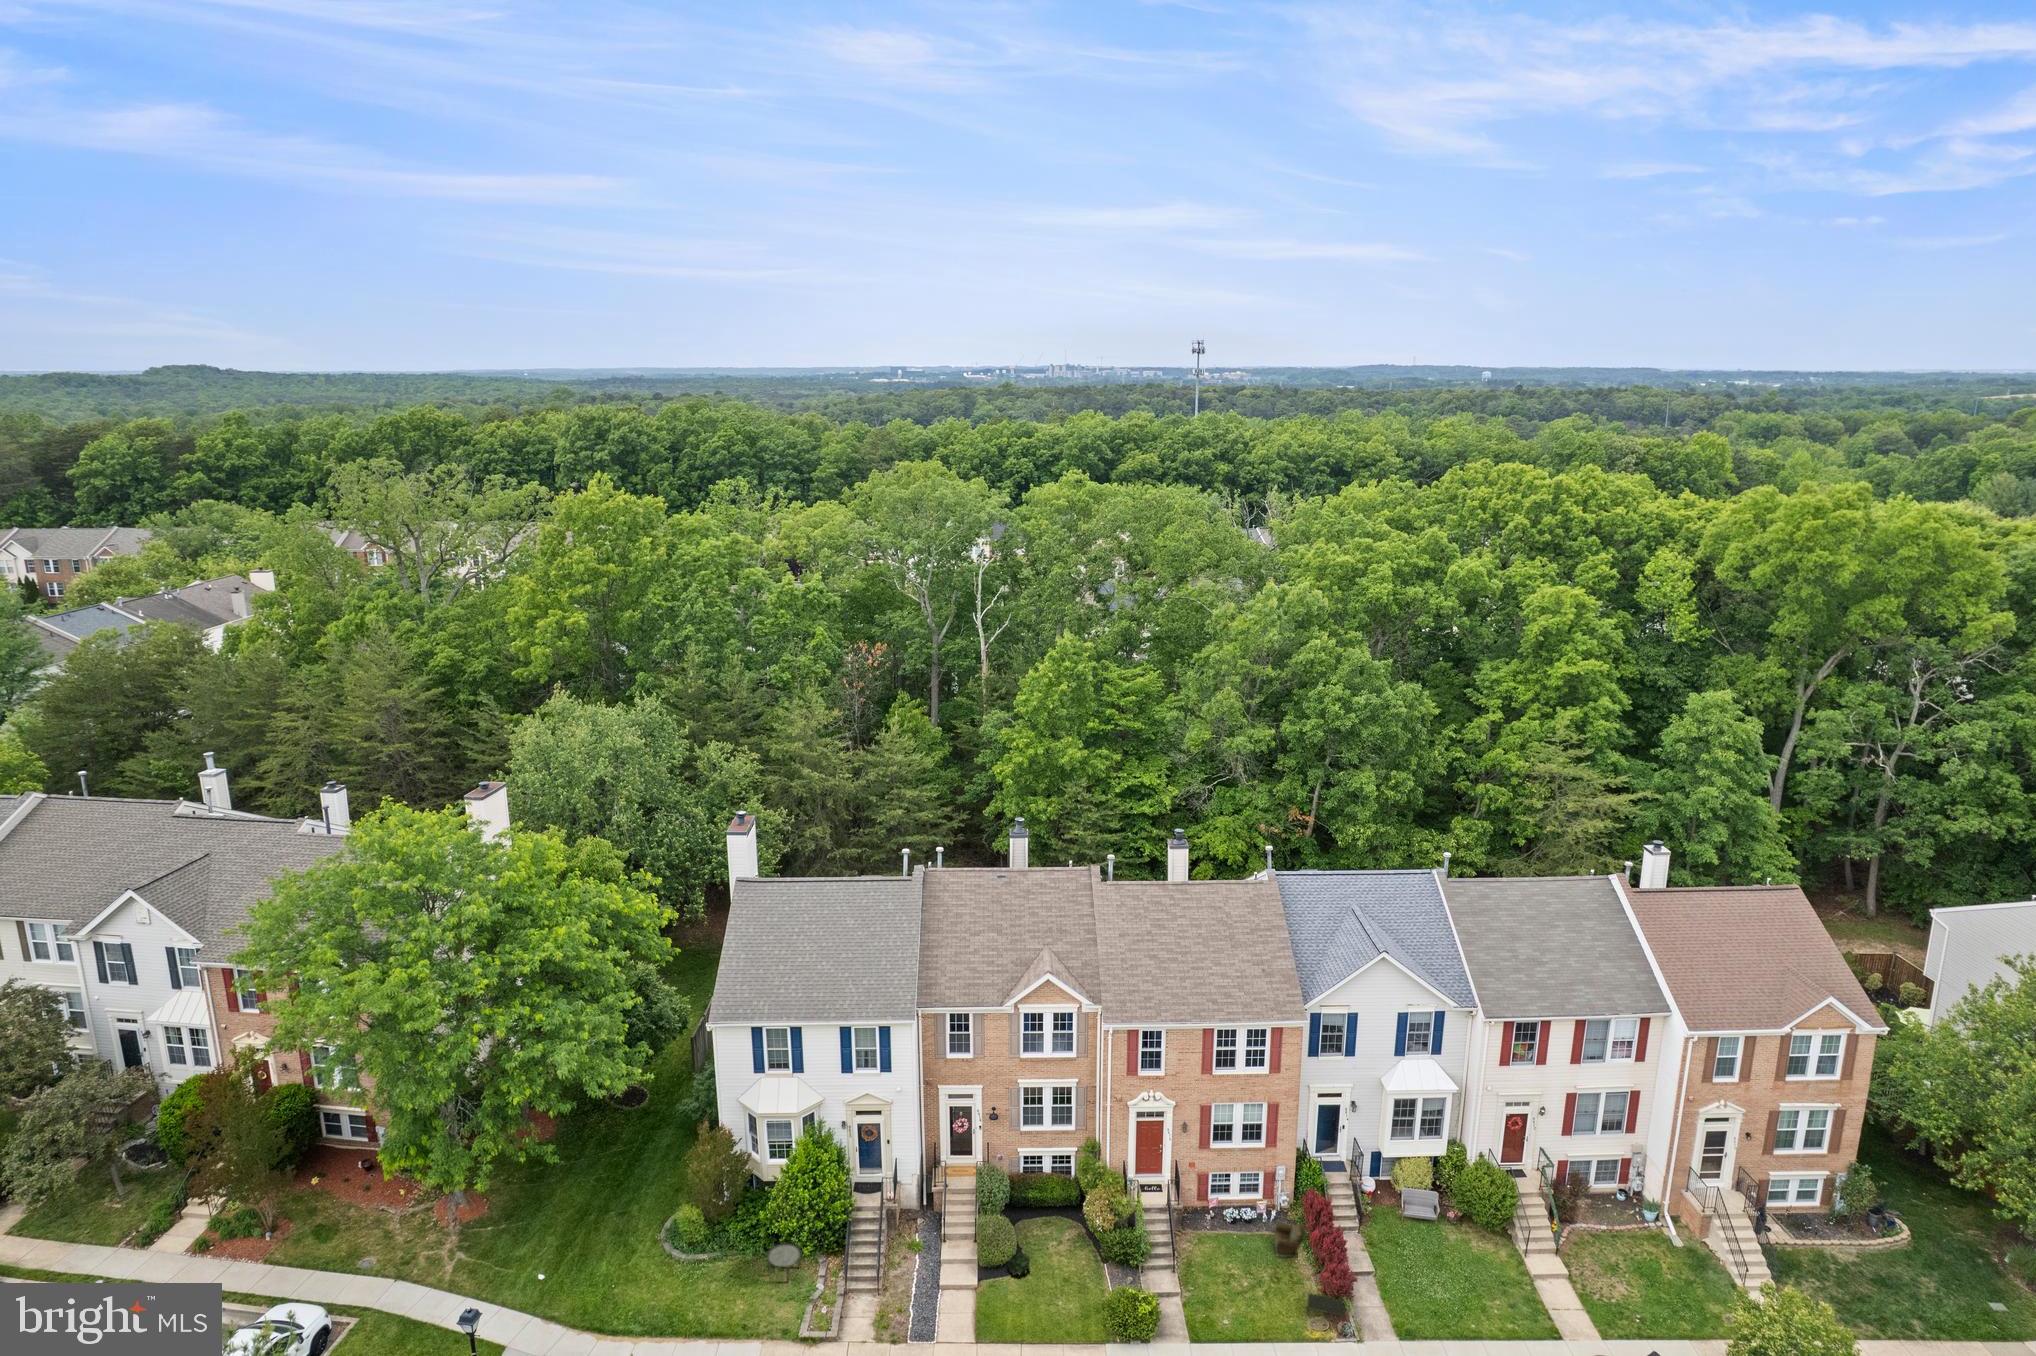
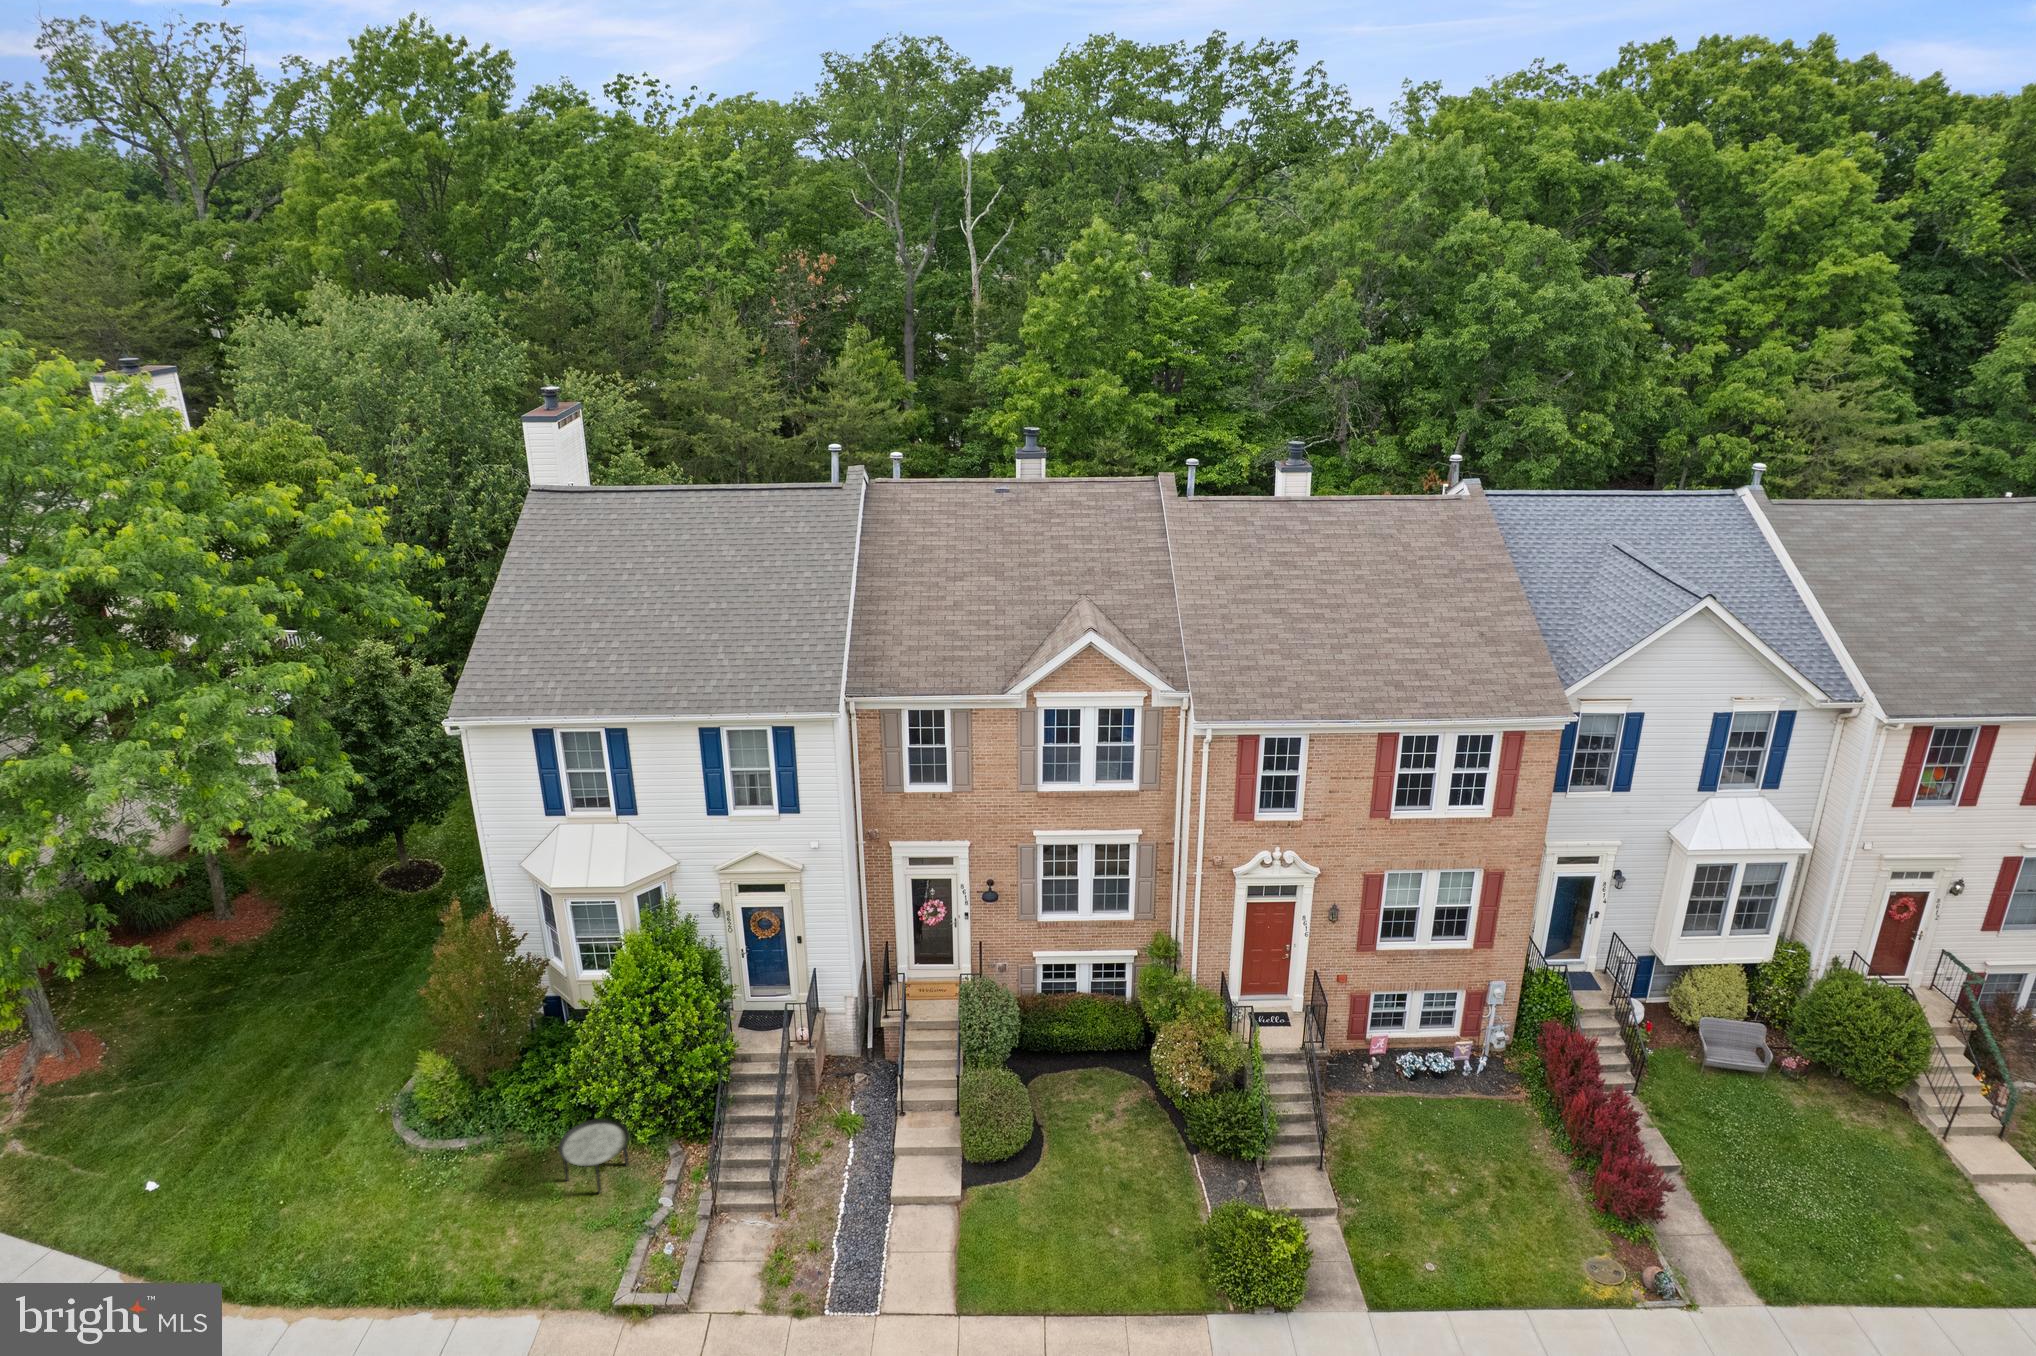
armchair: present [1274,1224,1306,1258] -> none [1494,1077,1563,1139]
potted plant: present [1008,1252,1030,1275] -> none [1019,1133,1061,1177]
bench: present [1307,1293,1346,1318] -> none [1589,1209,1678,1268]

